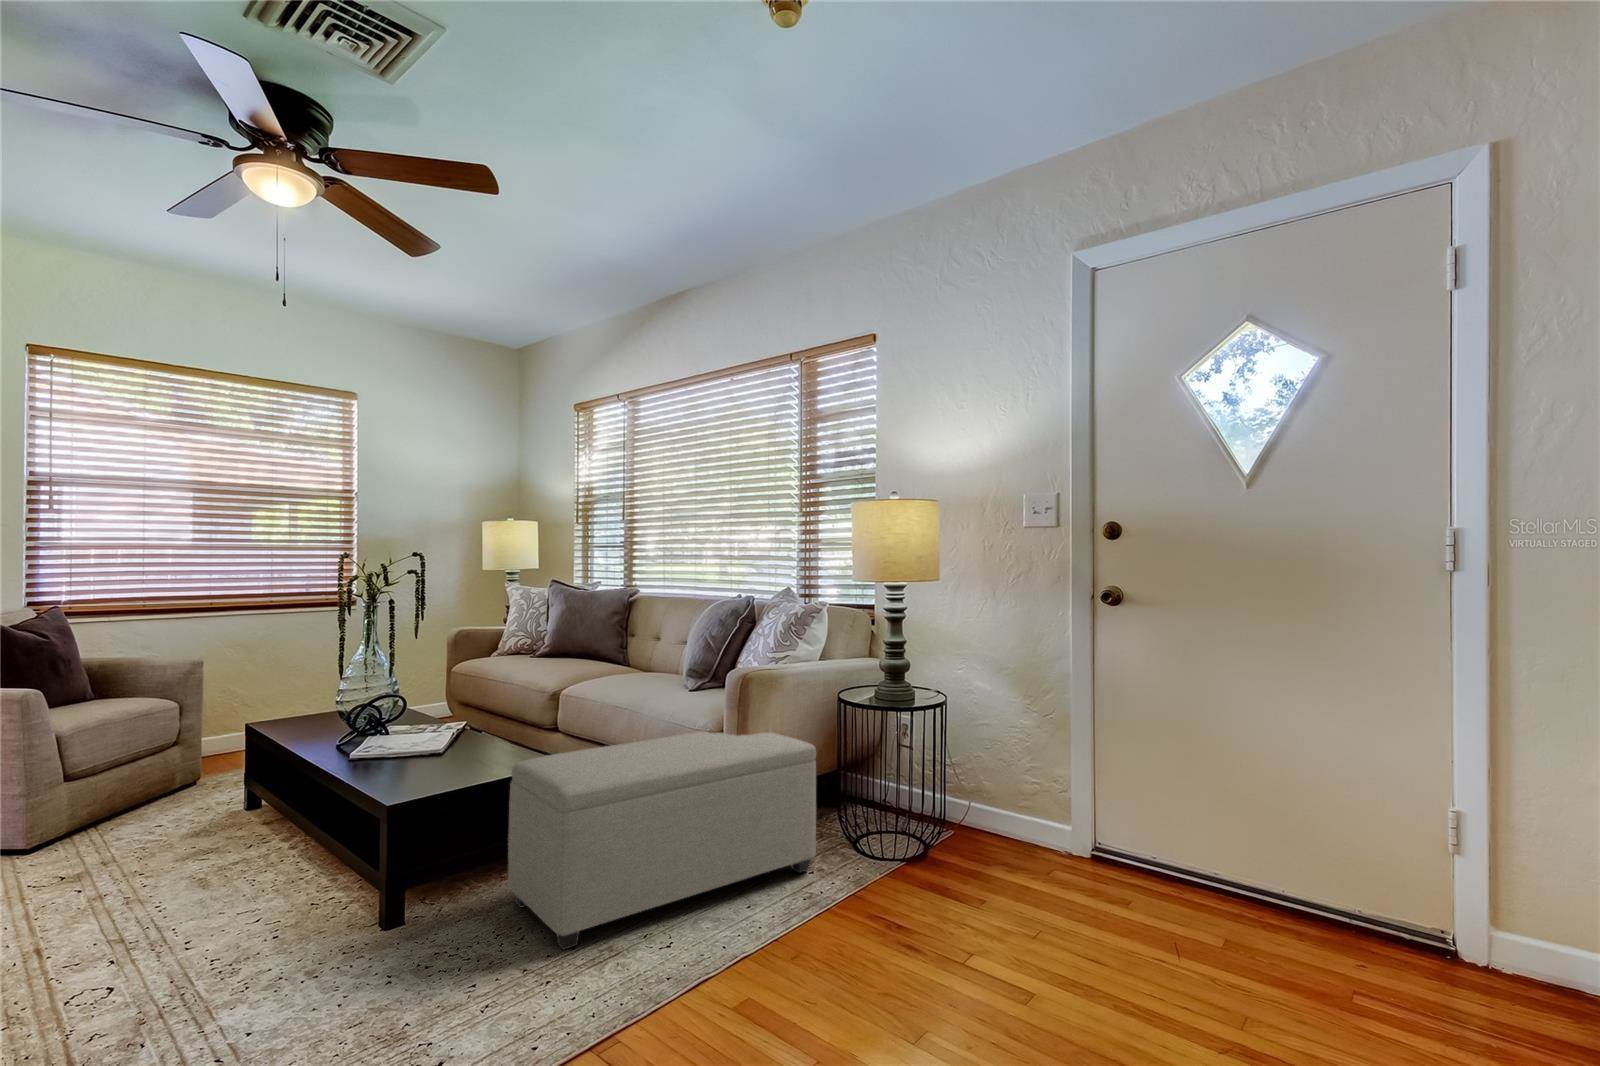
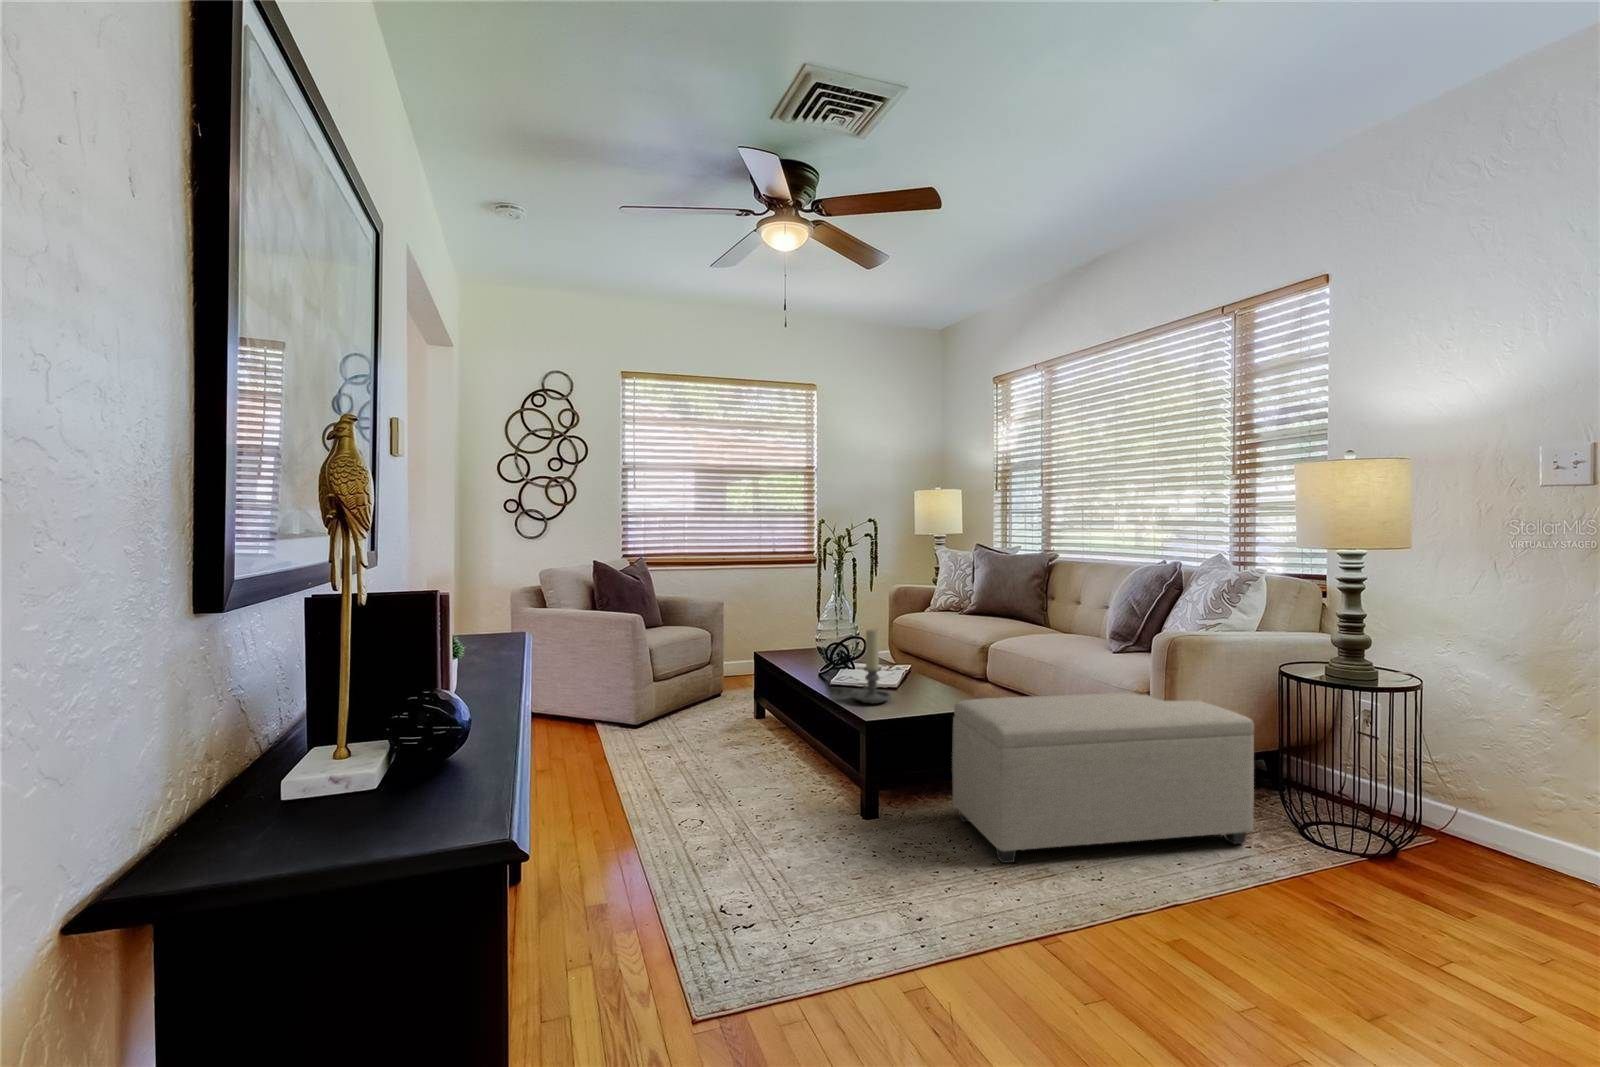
candle holder: none [379,683,434,778] -> present [853,629,892,703]

